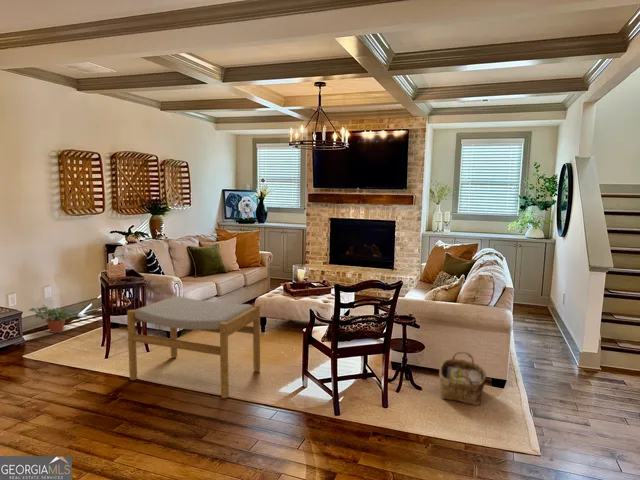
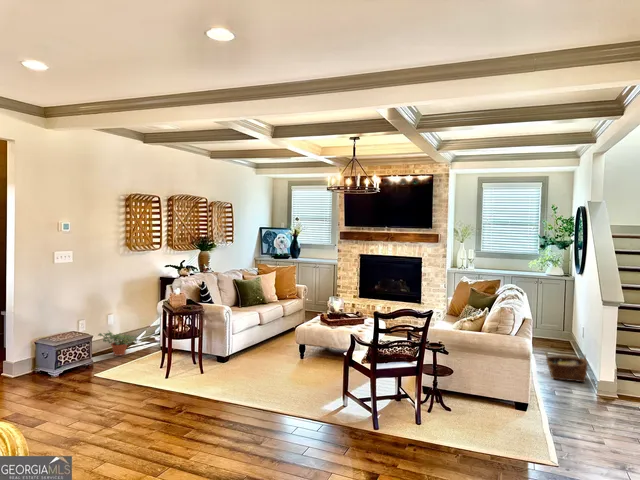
footstool: present [127,295,260,398] -> none [193,323,306,413]
woven basket: present [439,352,486,405] -> present [546,354,588,382]

